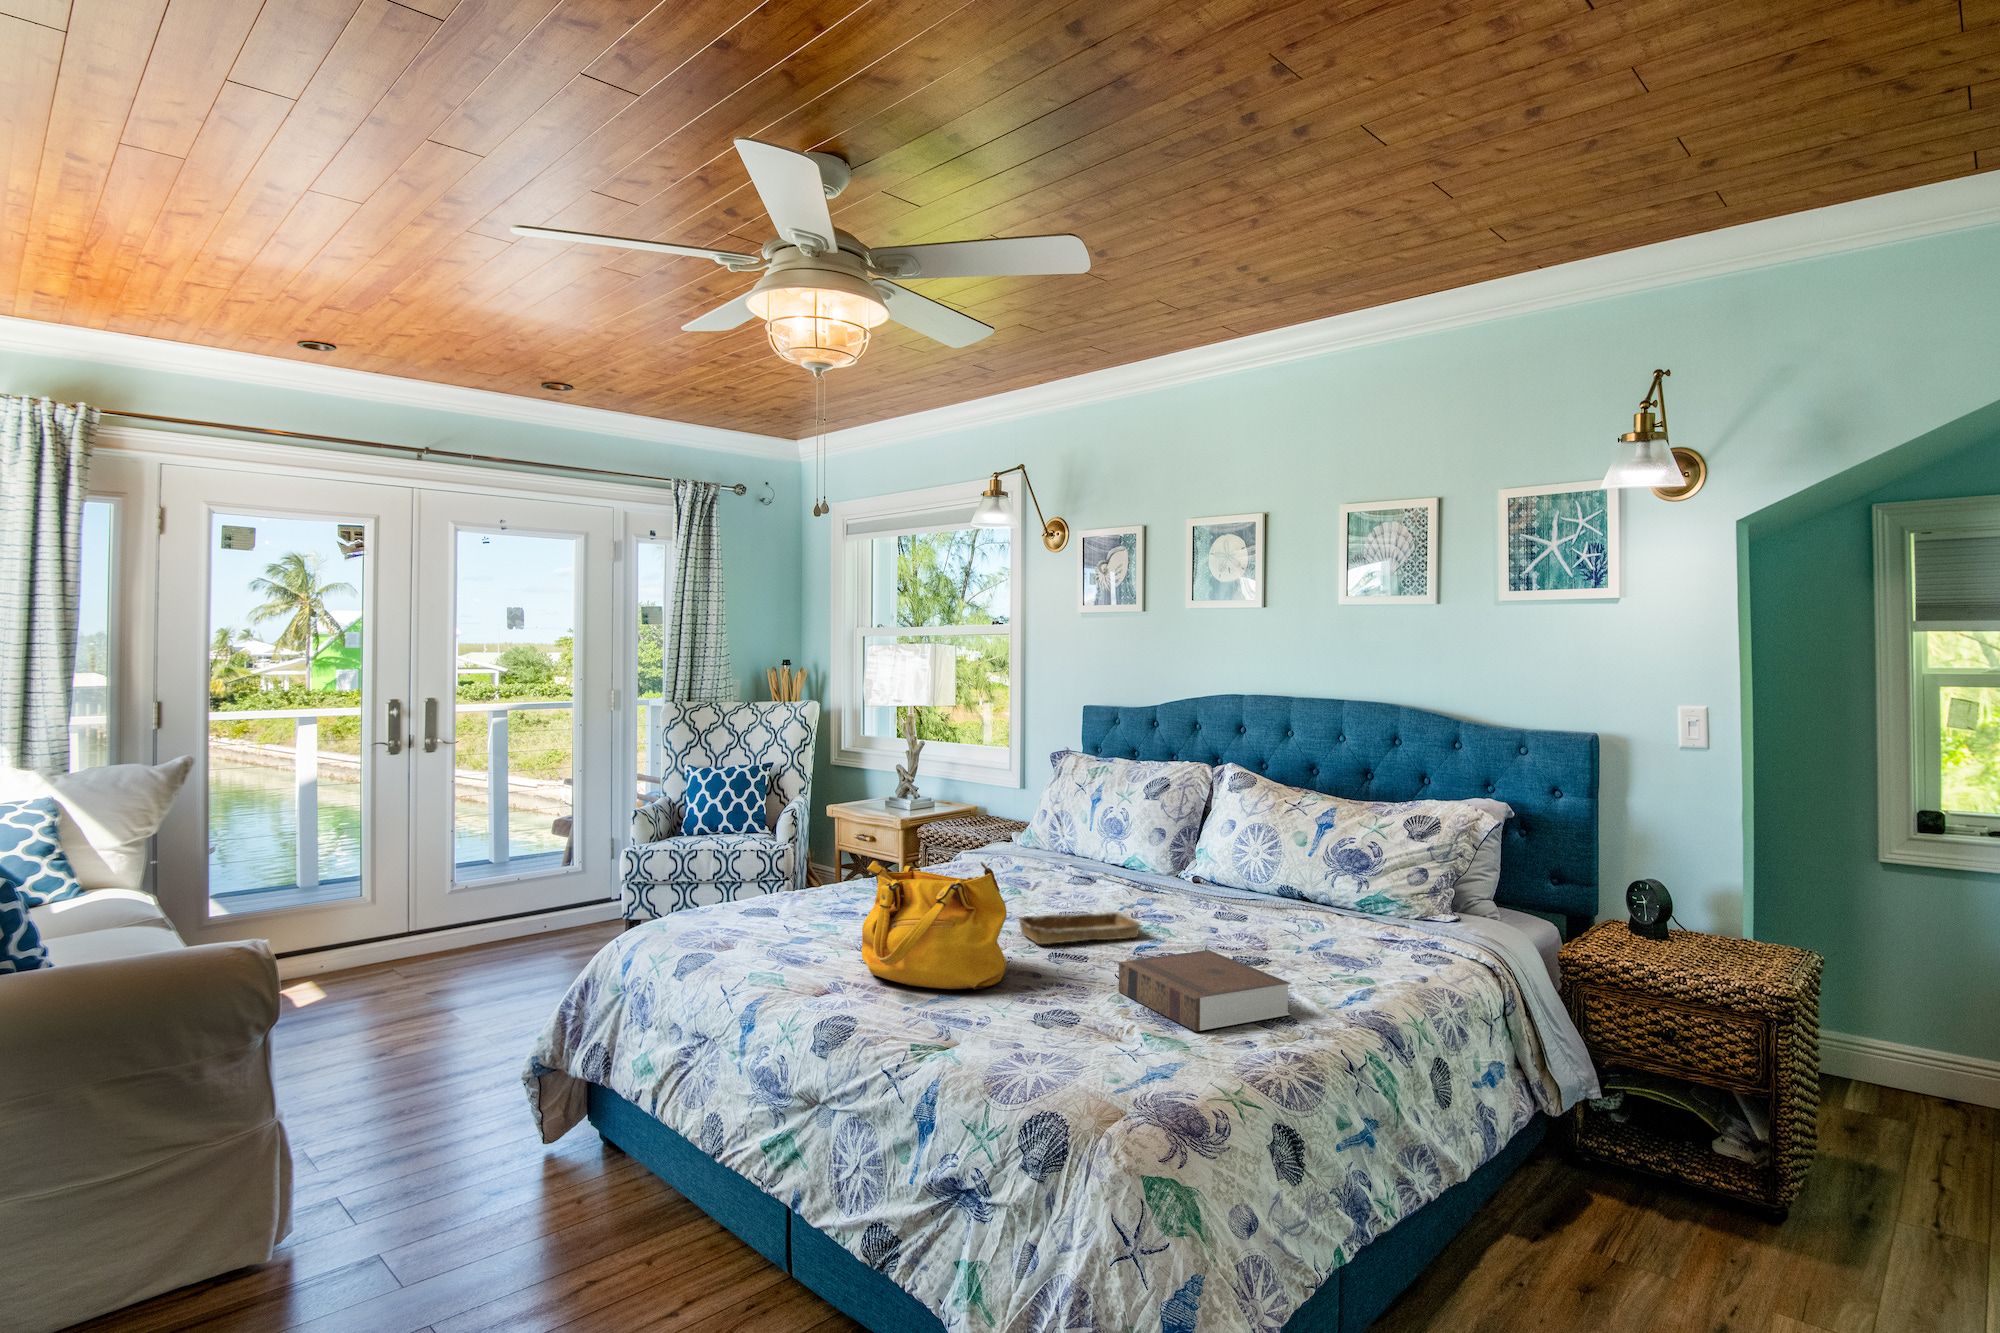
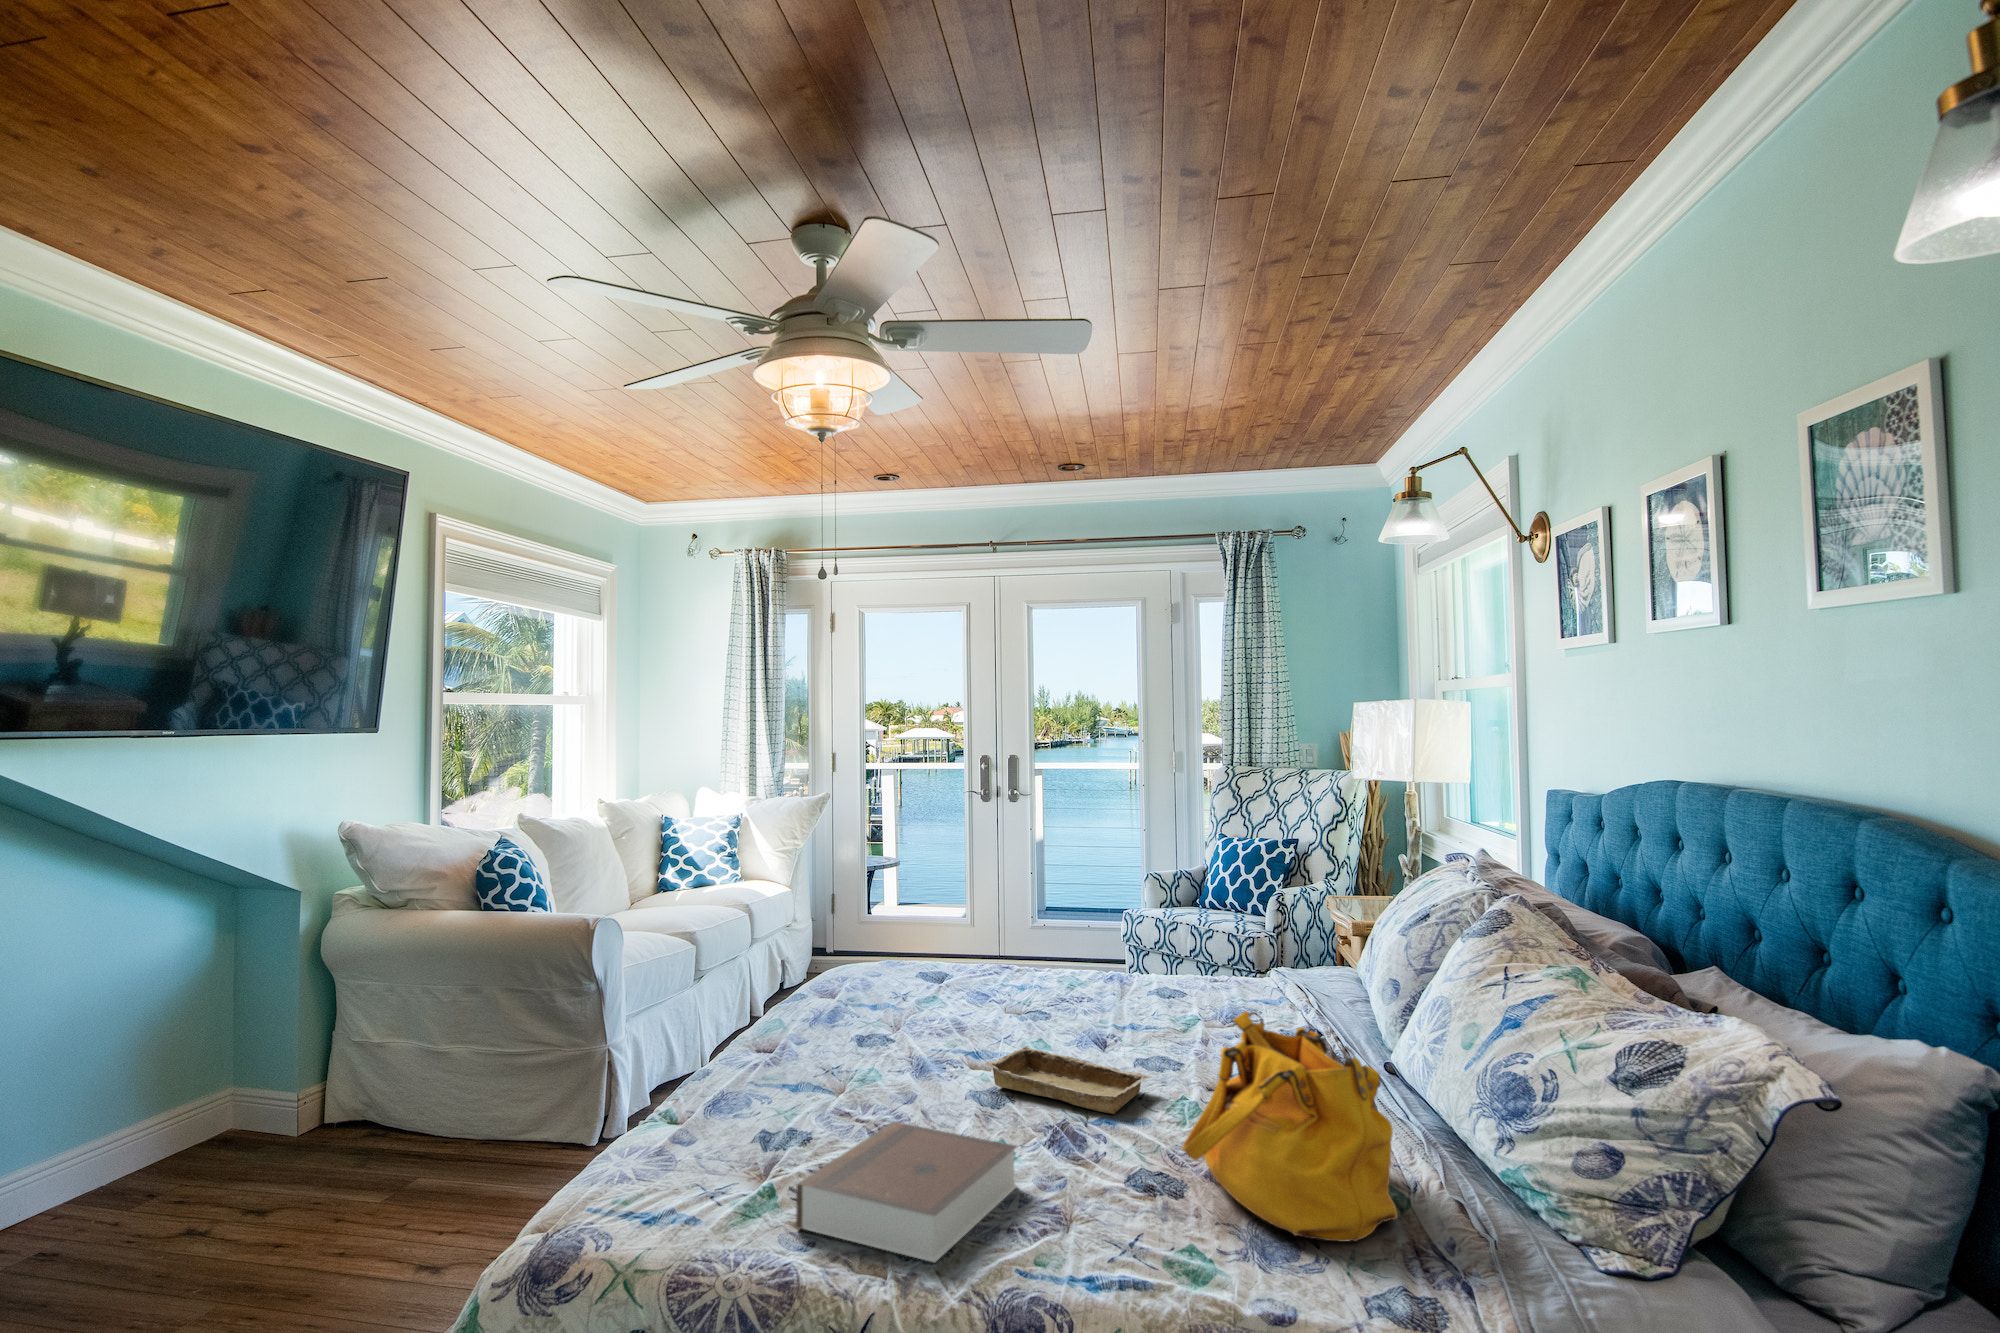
handbag: present [862,861,1007,989] -> present [1182,1011,1398,1242]

